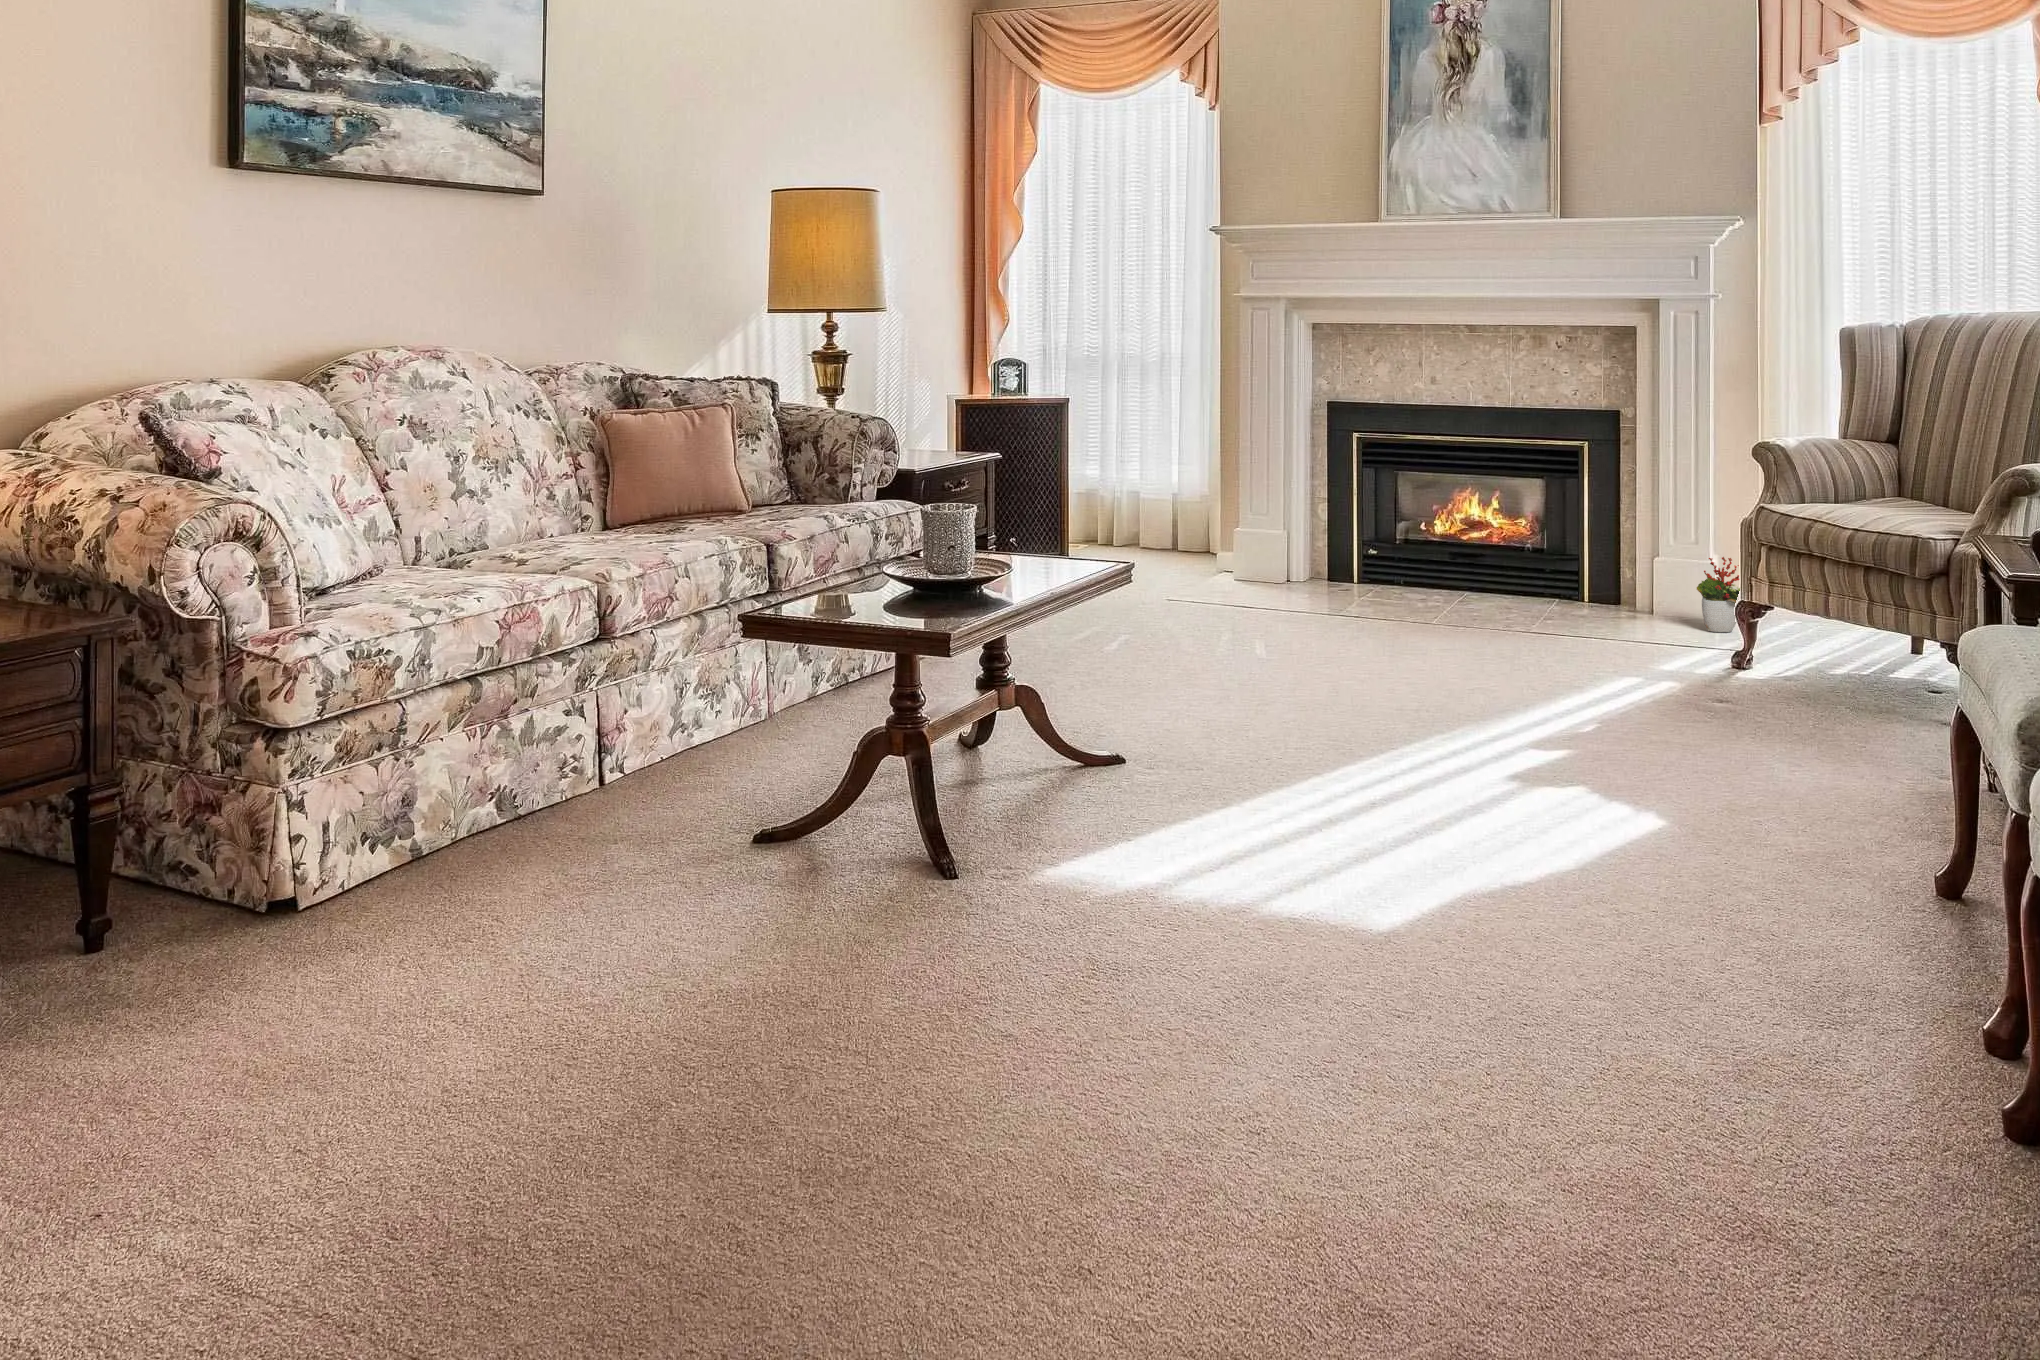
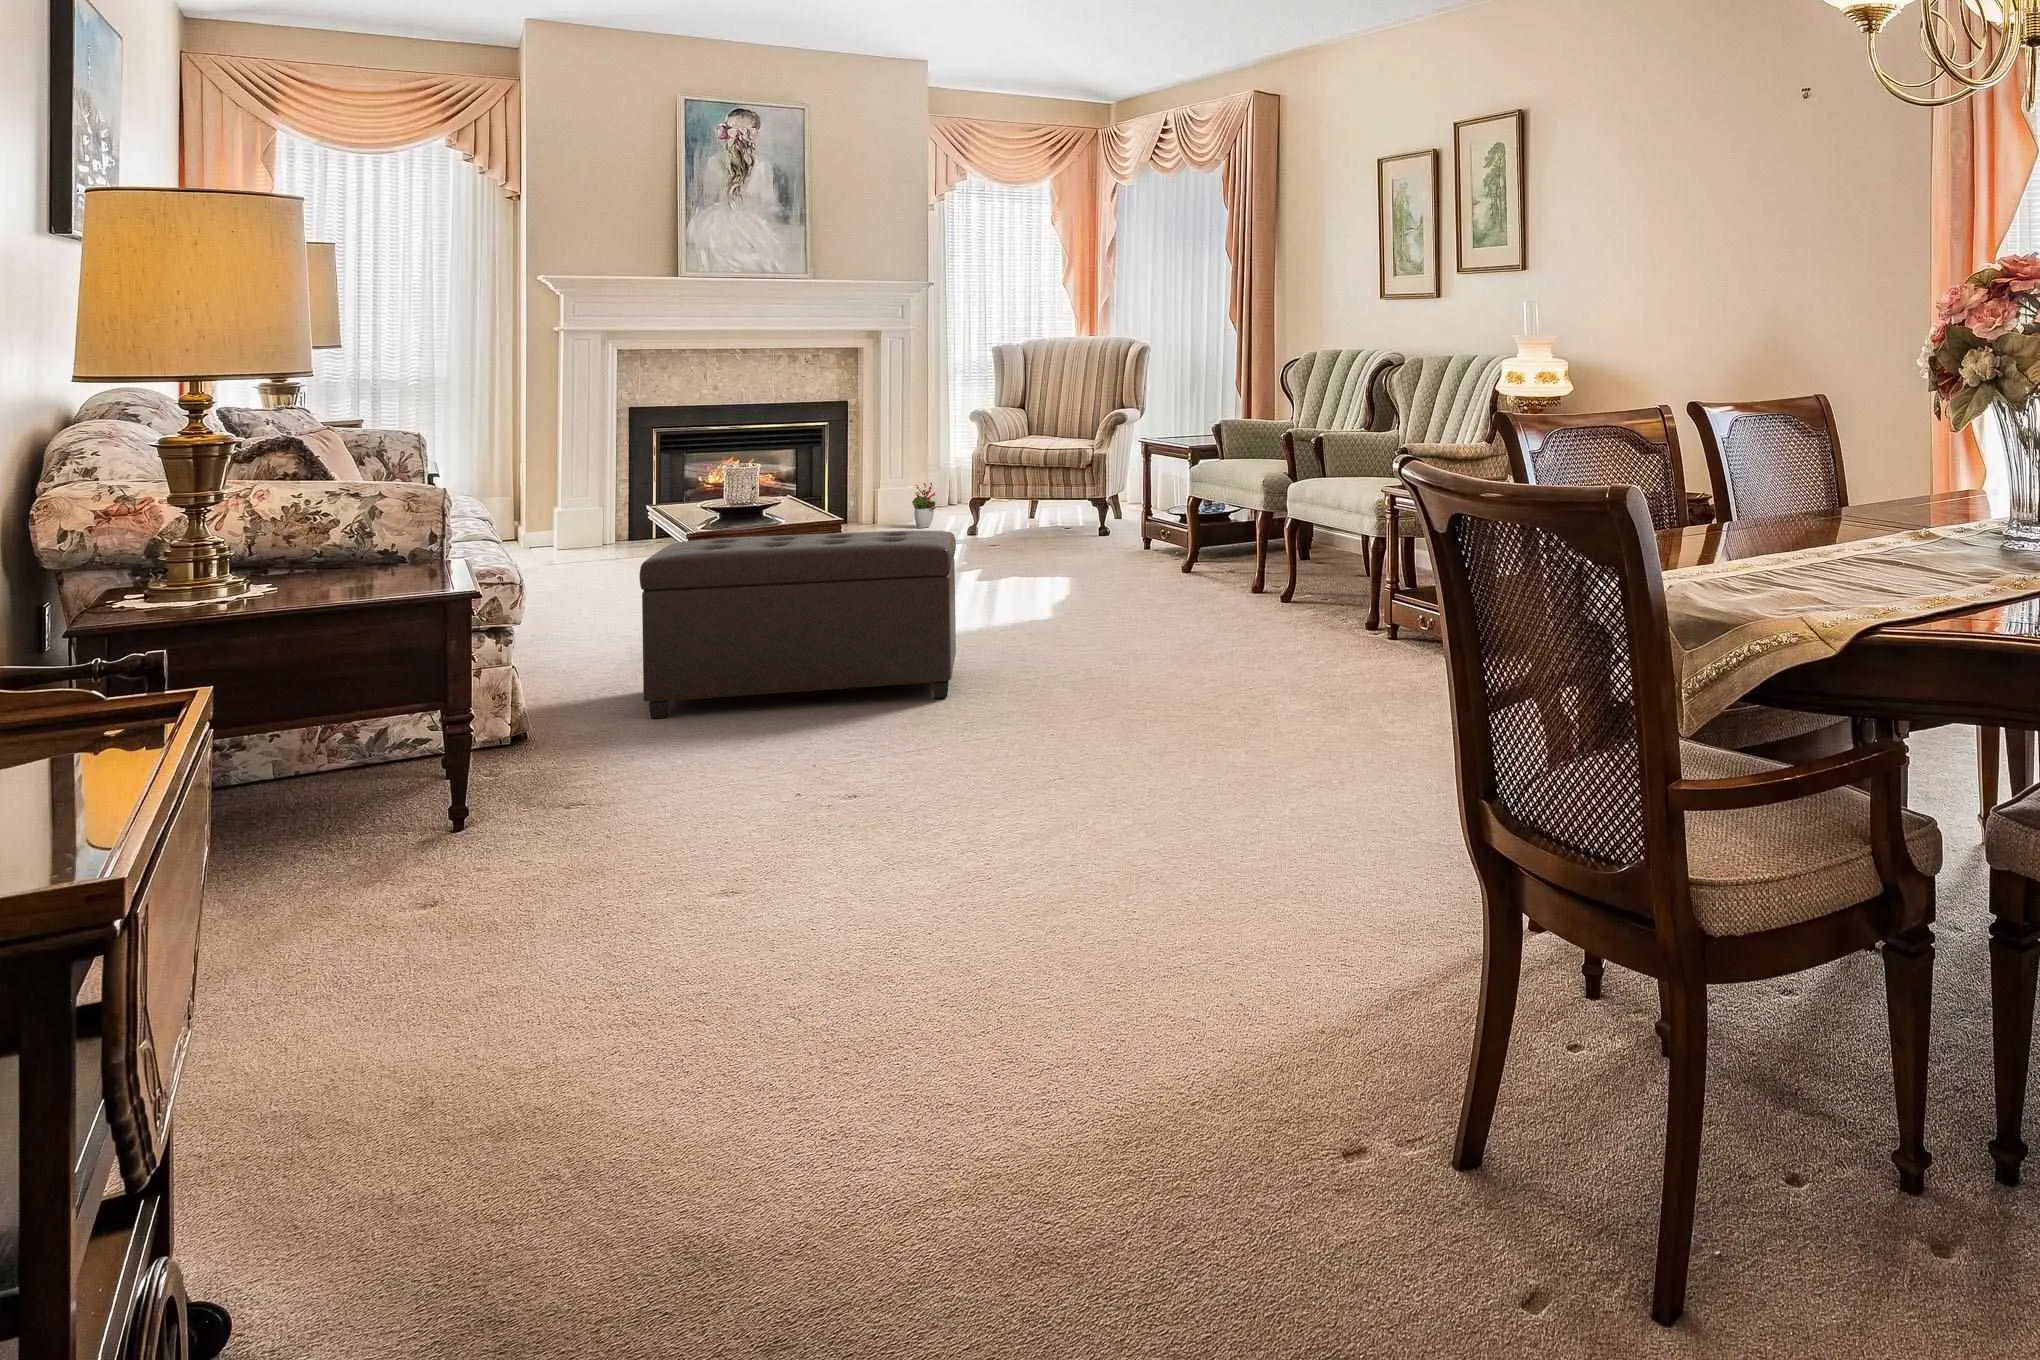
ottoman: none [350,632,853,1113] -> present [640,531,956,719]

